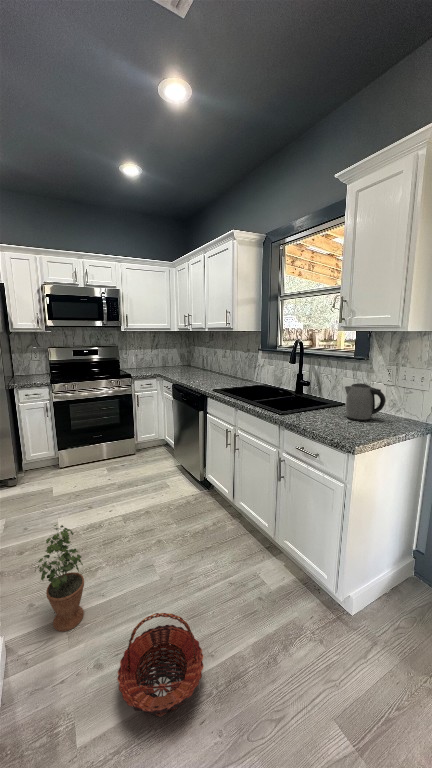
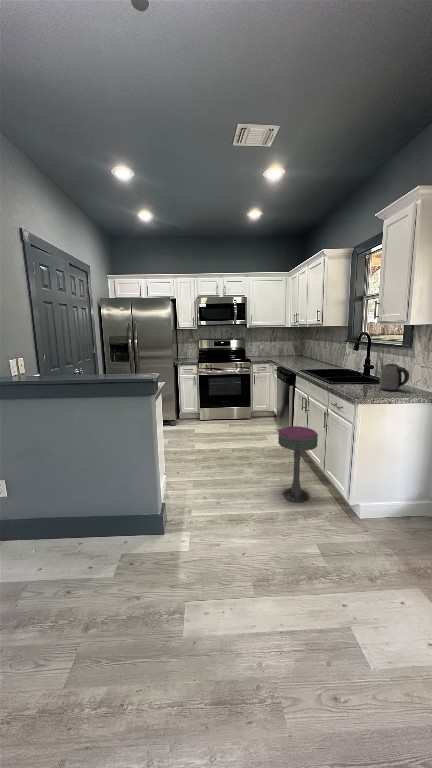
bar stool: none [220,485,281,611] -> present [278,426,318,502]
potted plant: present [35,524,84,631] -> none [180,430,203,485]
basket: present [117,613,204,717] -> none [211,471,254,519]

